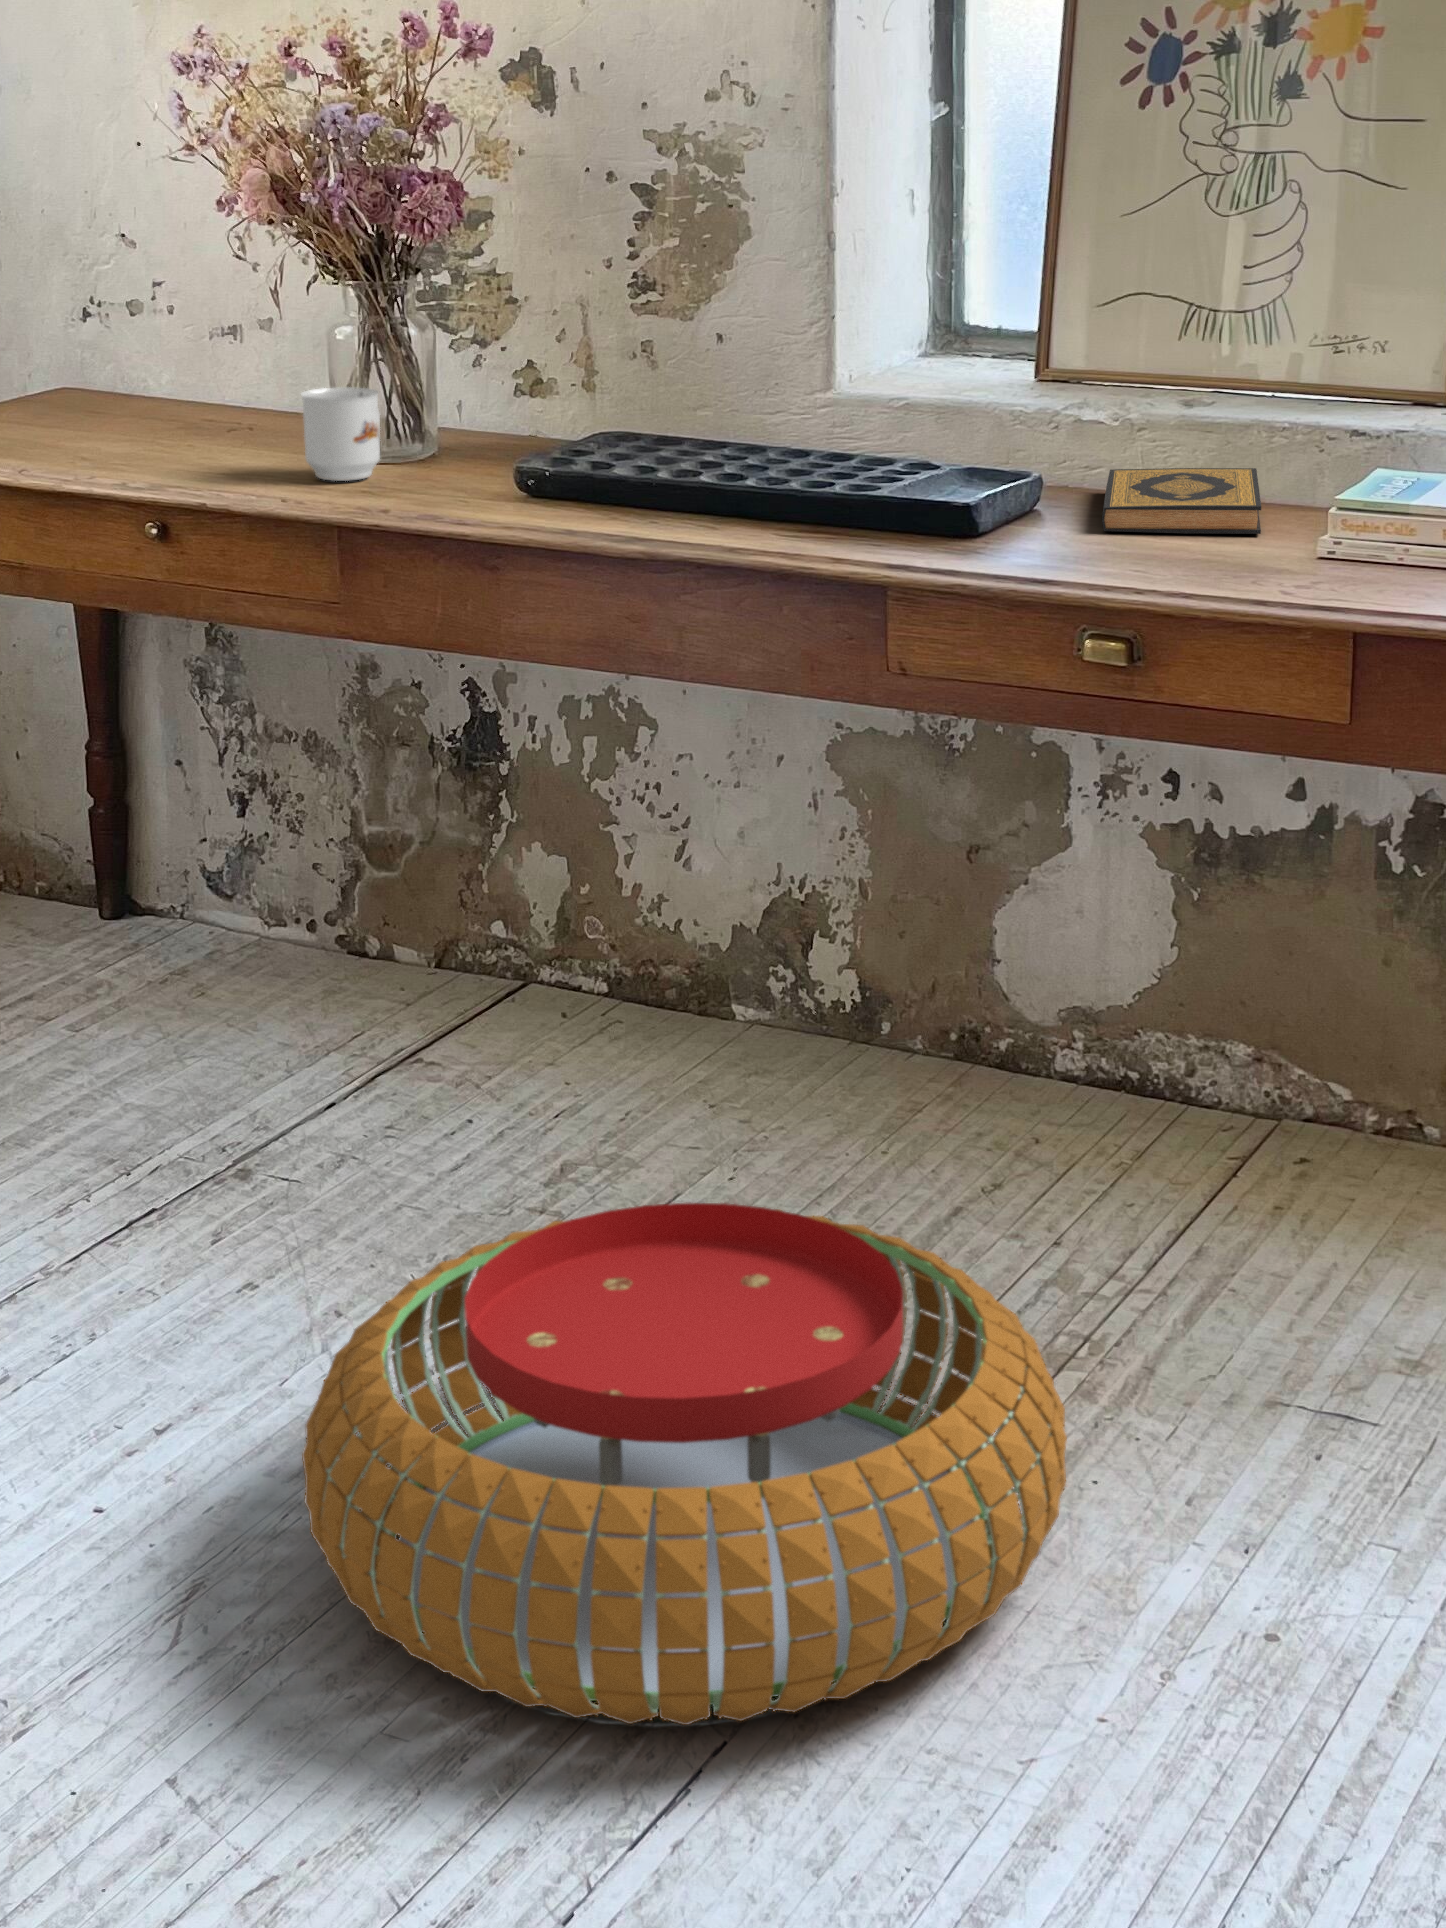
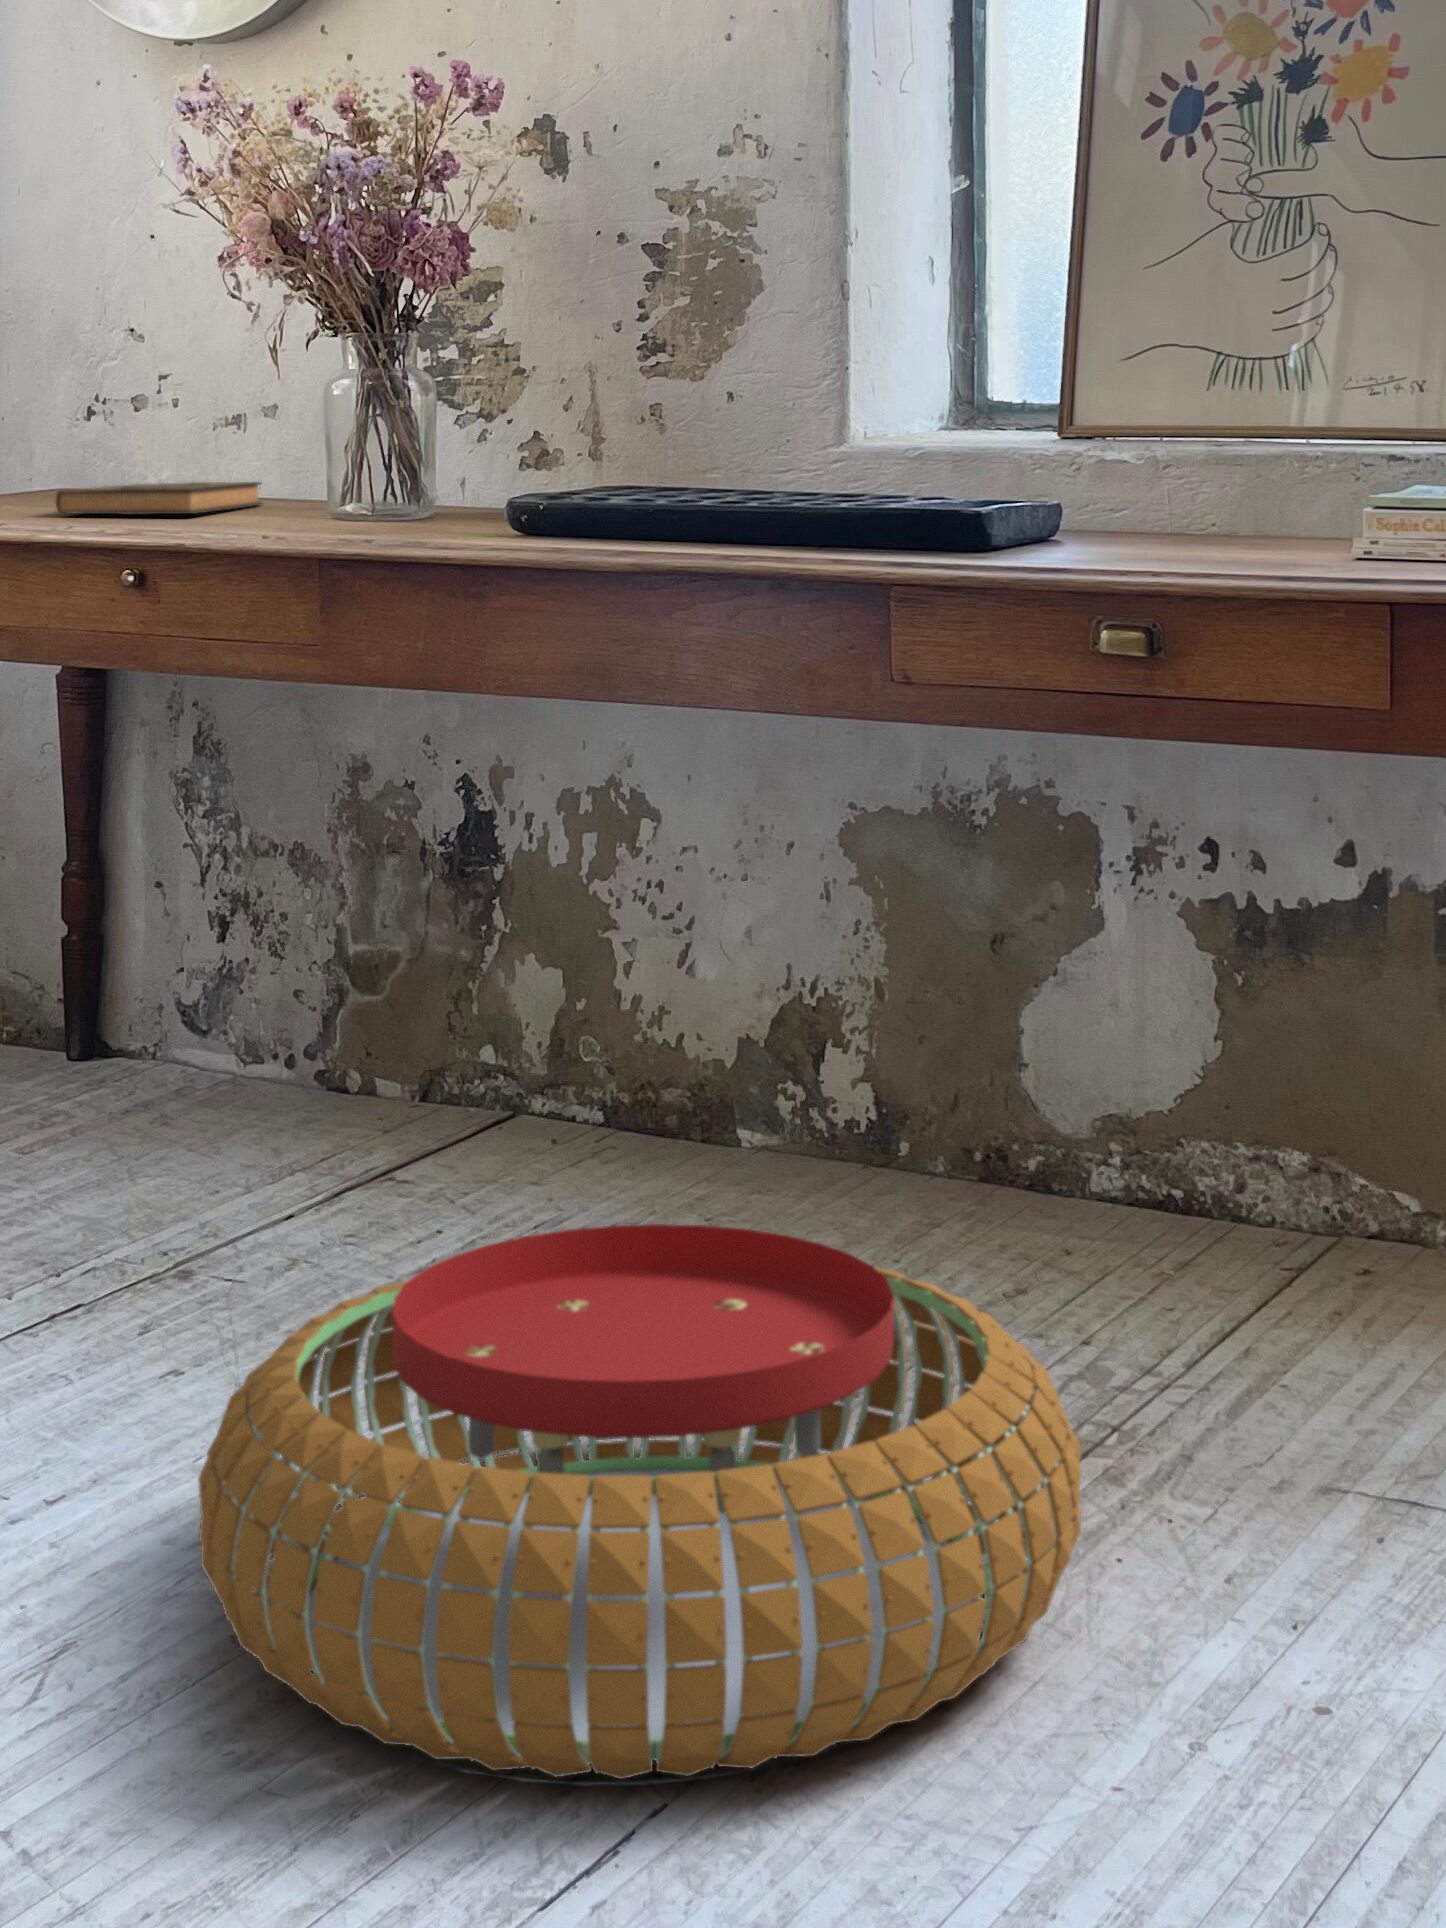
mug: present [301,387,380,481] -> none [294,436,378,526]
hardback book: present [1102,468,1261,534] -> present [56,482,261,514]

